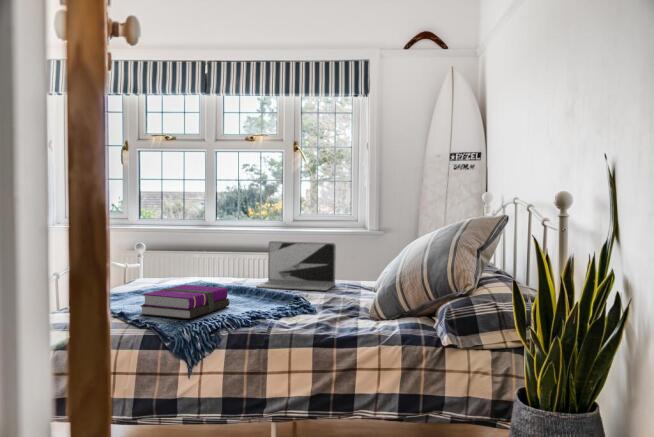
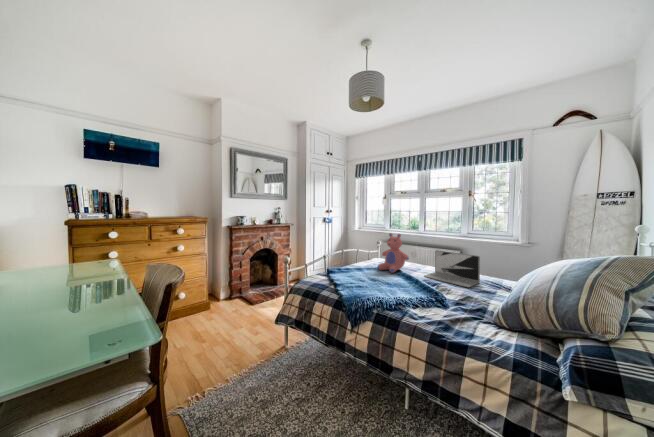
teddy bear: none [169,213,228,288] -> present [378,233,409,273]
hardback book: present [140,285,230,319] -> none [344,273,394,297]

